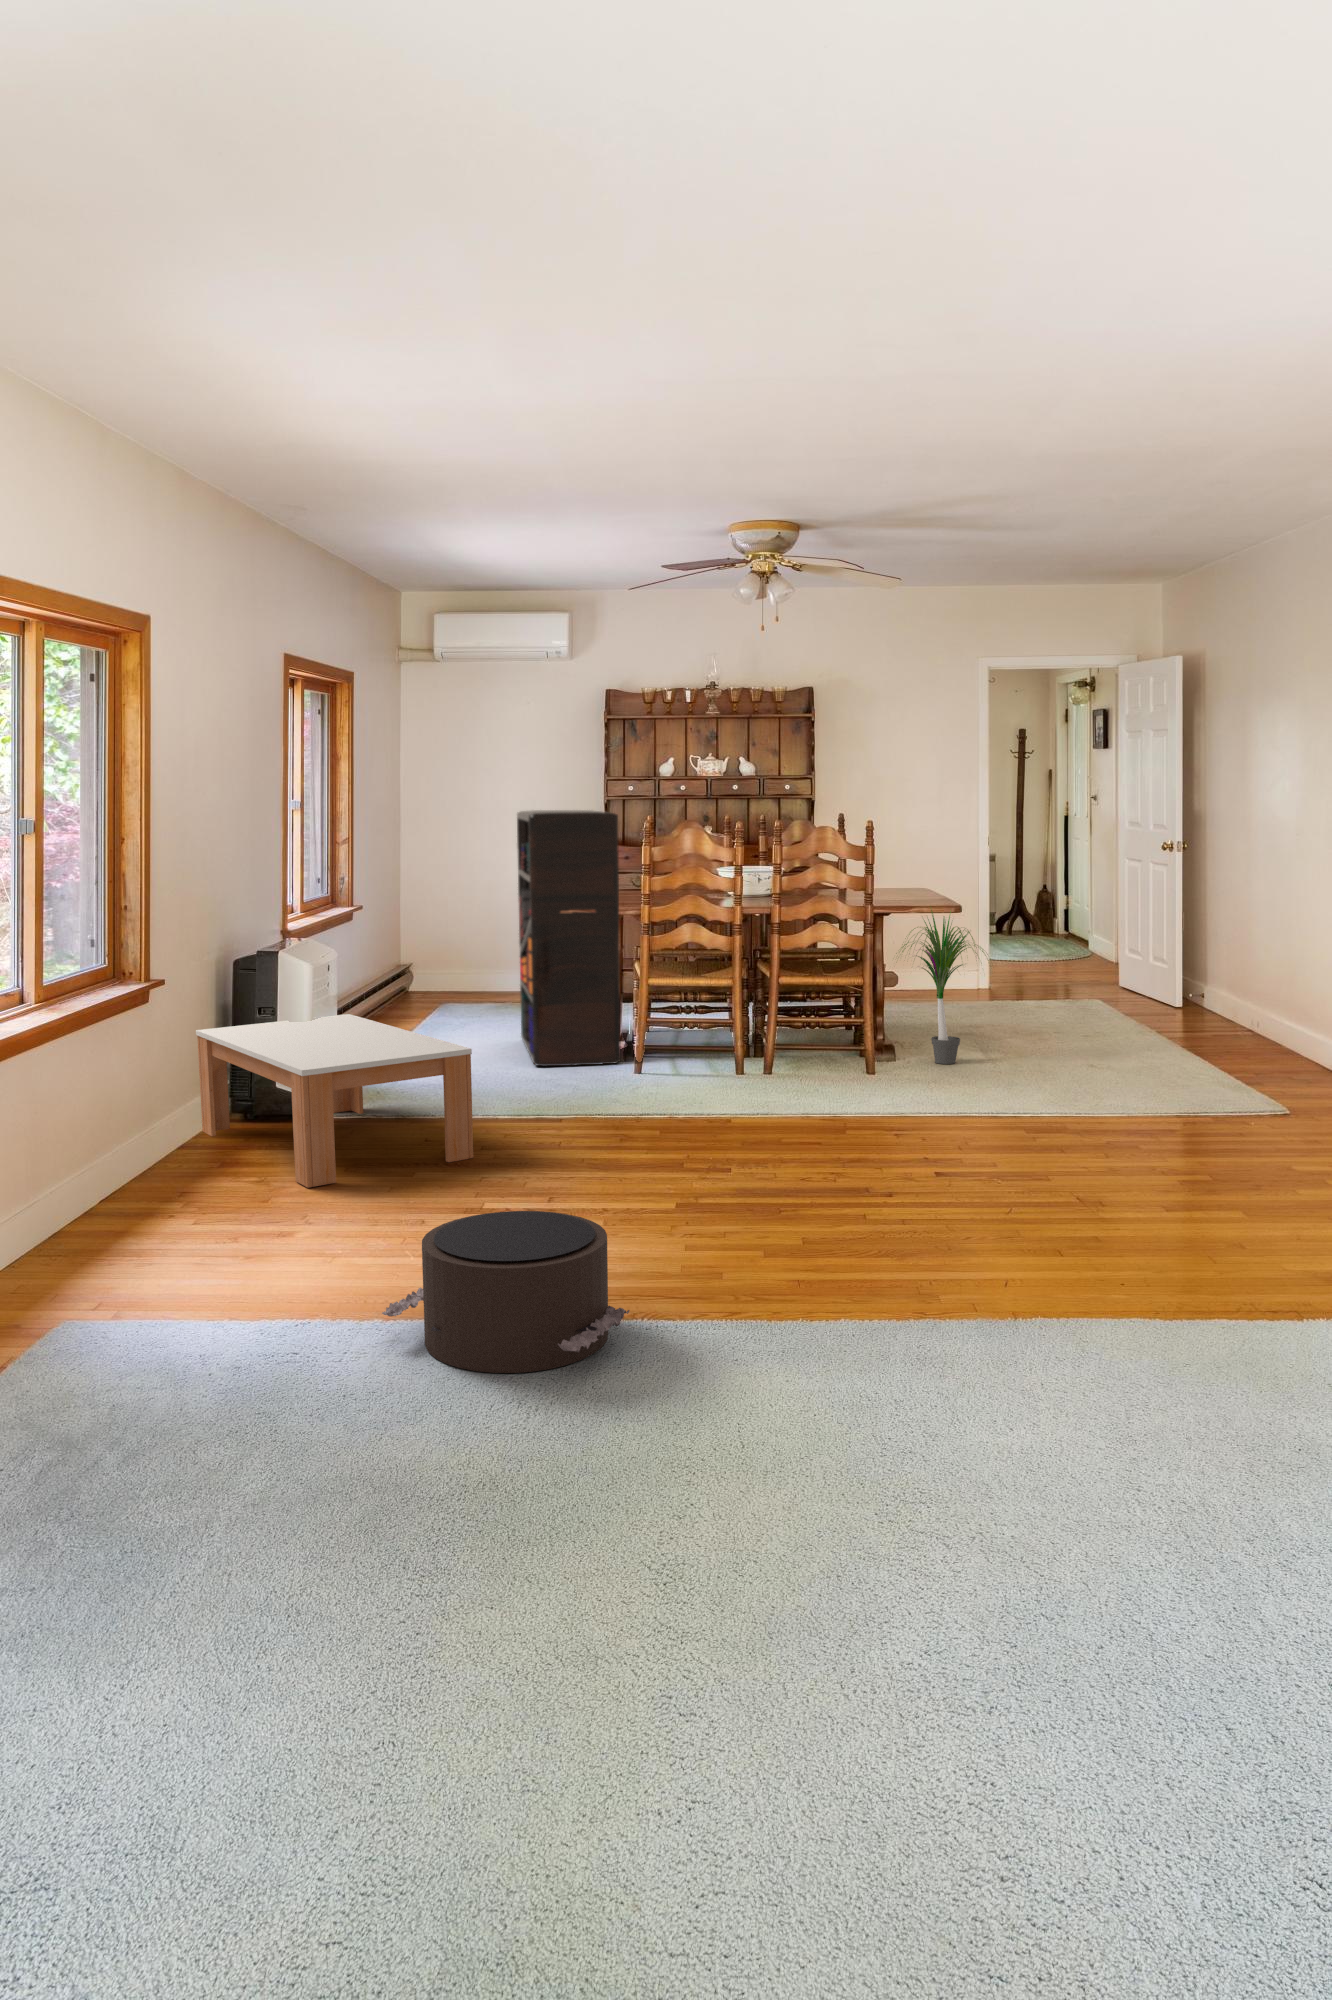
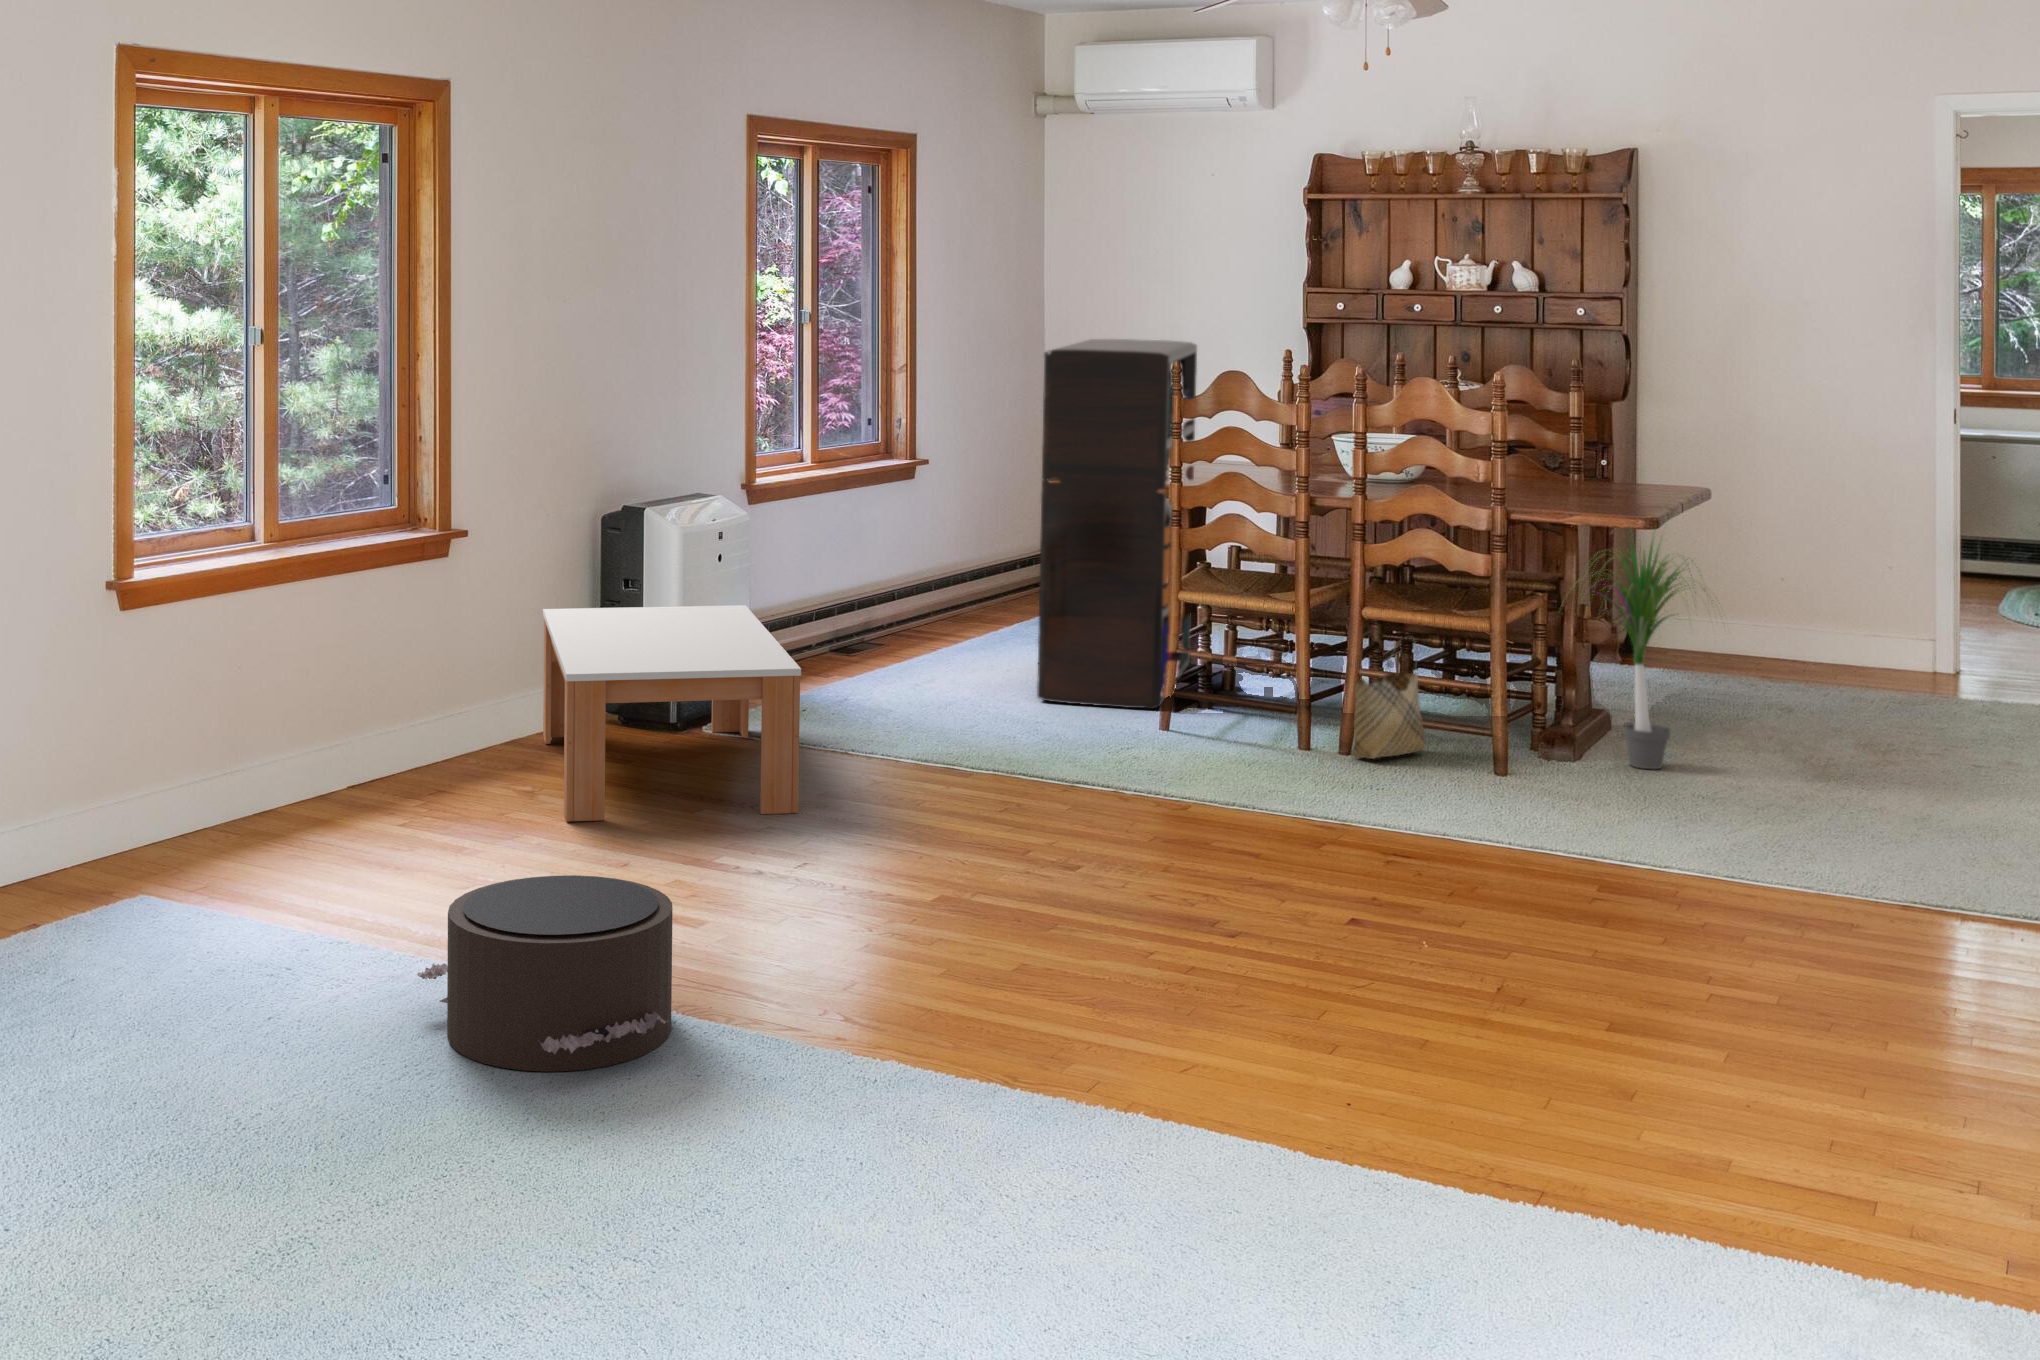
woven basket: none [778,993,818,1077] -> present [1352,632,1425,759]

